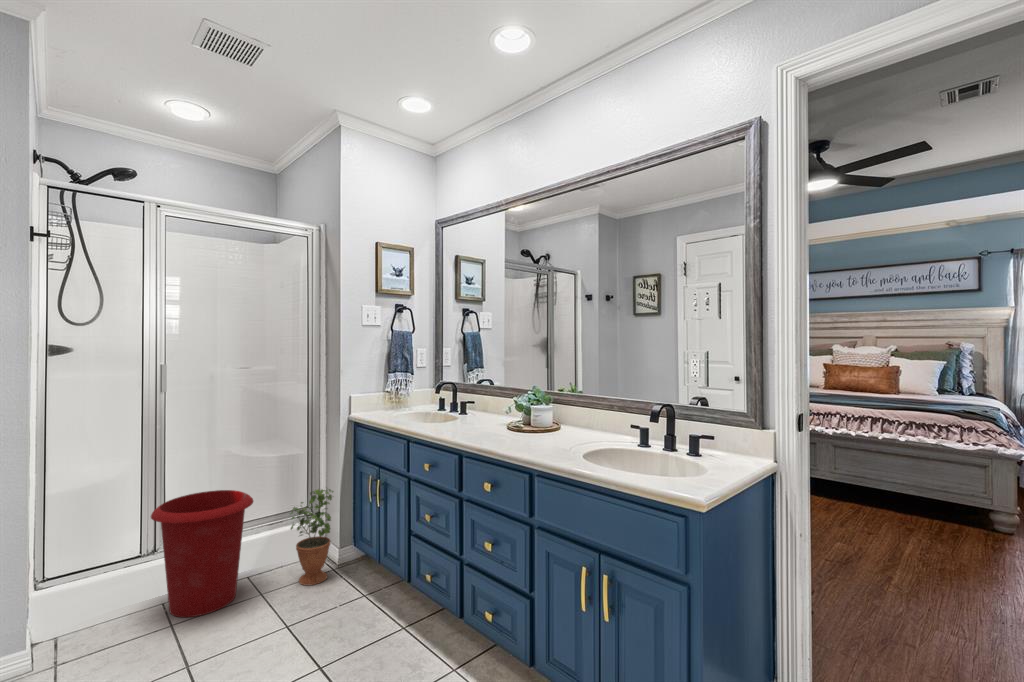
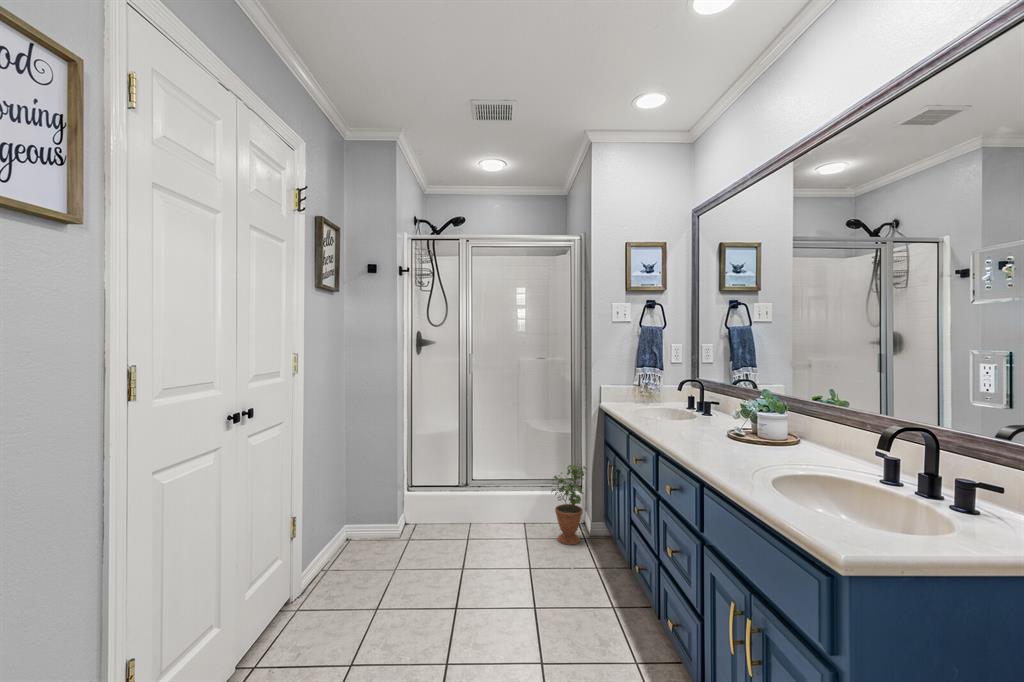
waste bin: present [151,490,253,617] -> none [461,450,526,540]

